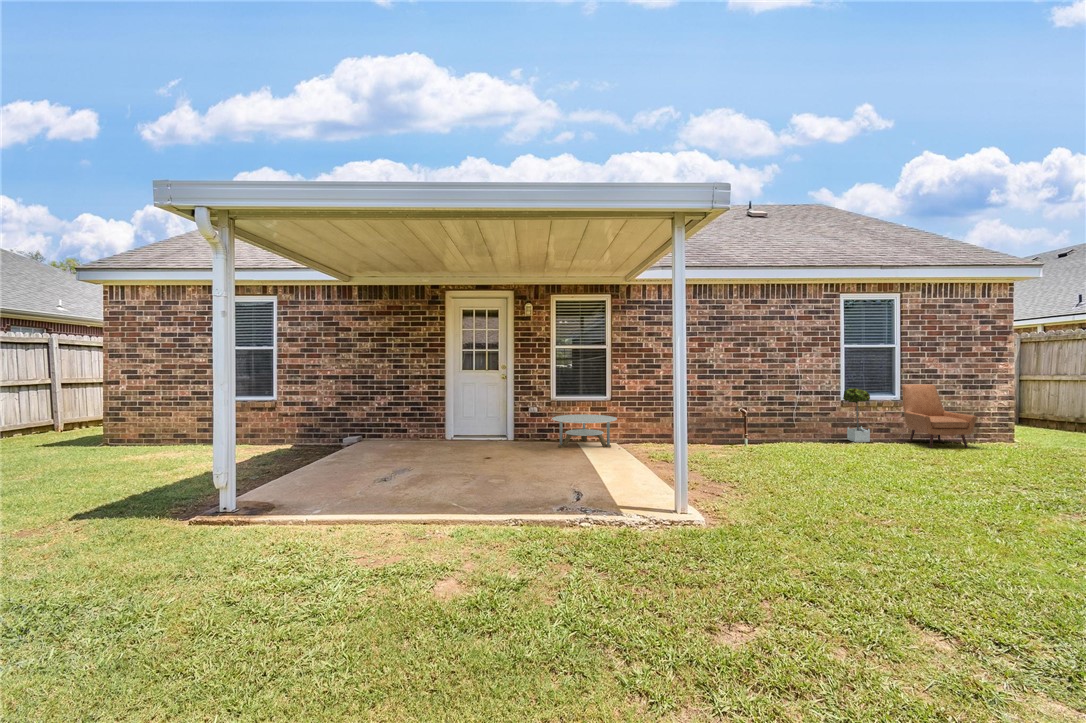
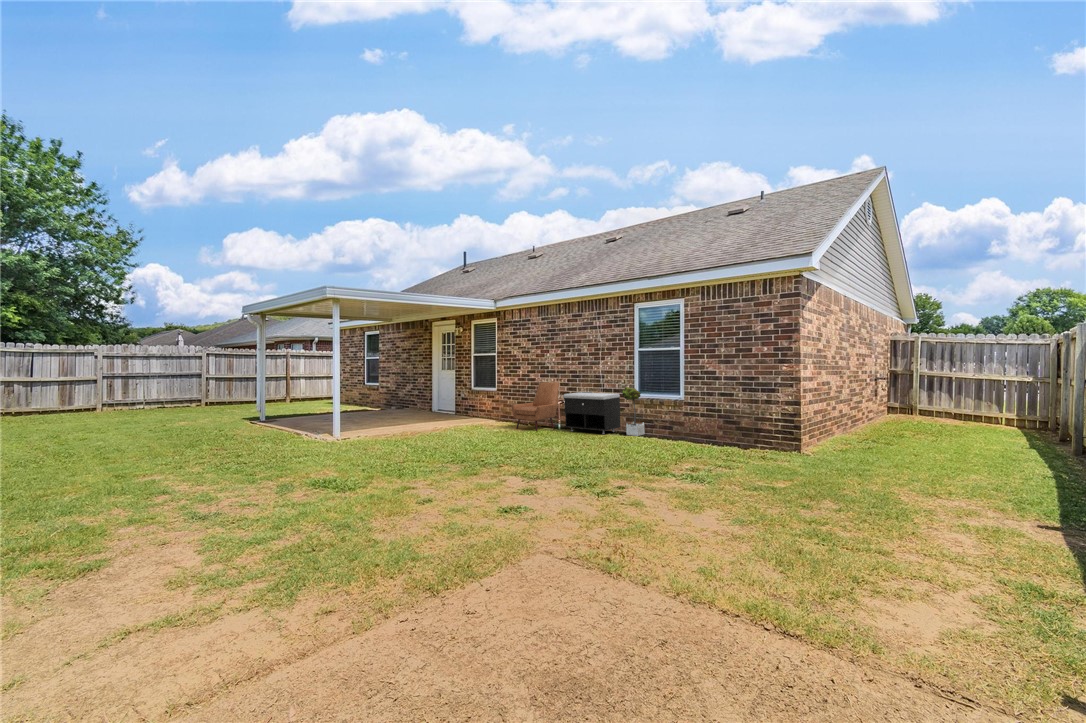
chair: present [902,384,977,448] -> present [511,382,559,431]
storage bench: none [771,396,845,444] -> present [563,392,620,434]
round table: present [552,414,617,448] -> none [445,400,489,422]

